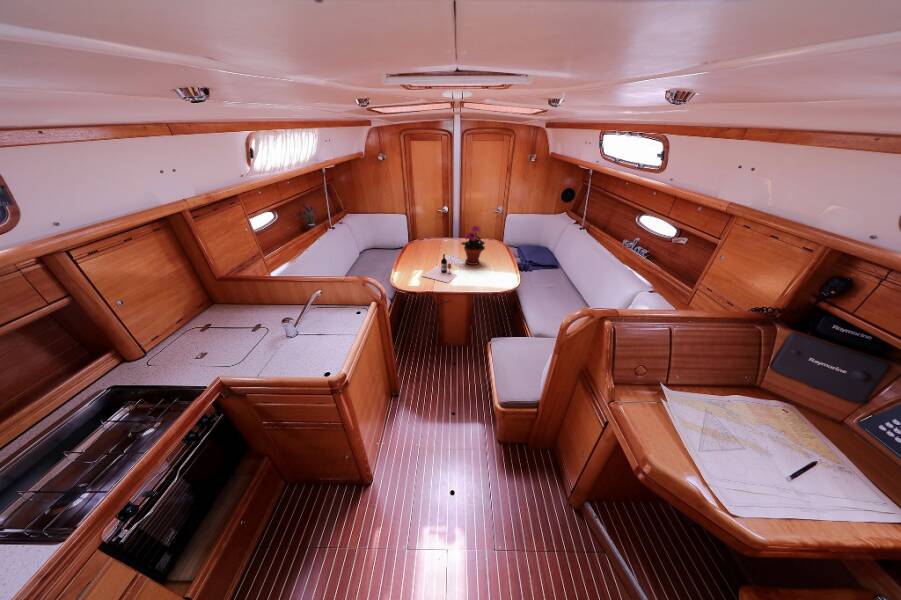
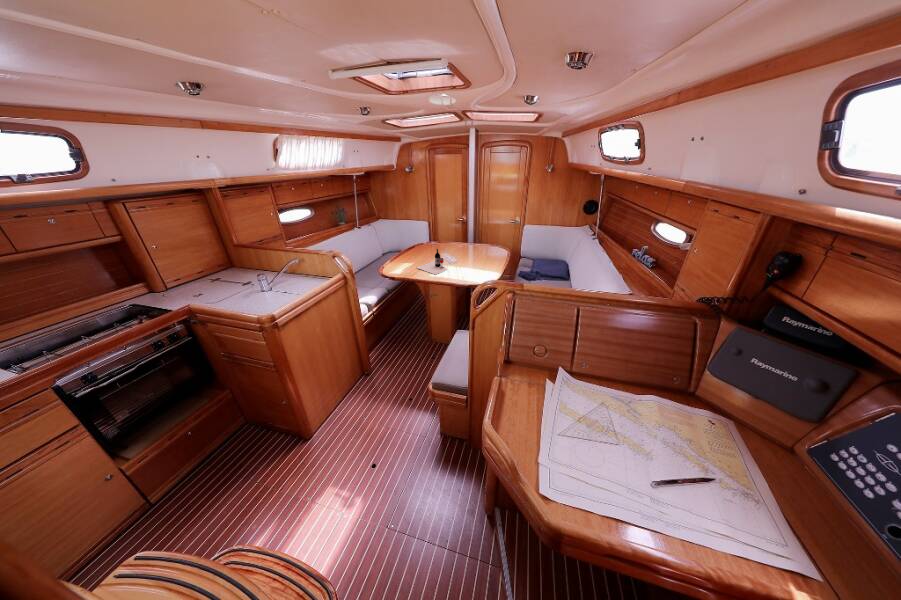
potted plant: present [462,226,485,265] -> none [458,224,481,262]

